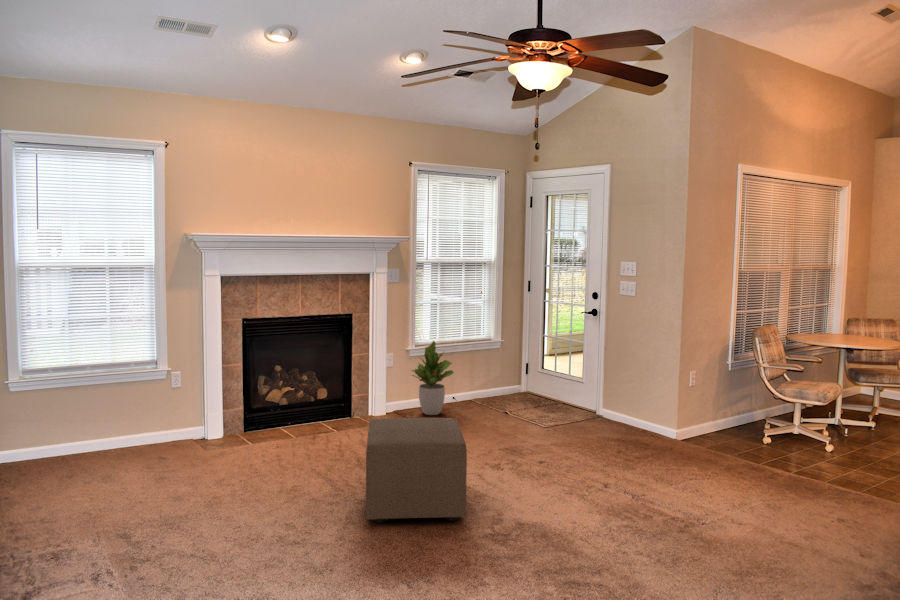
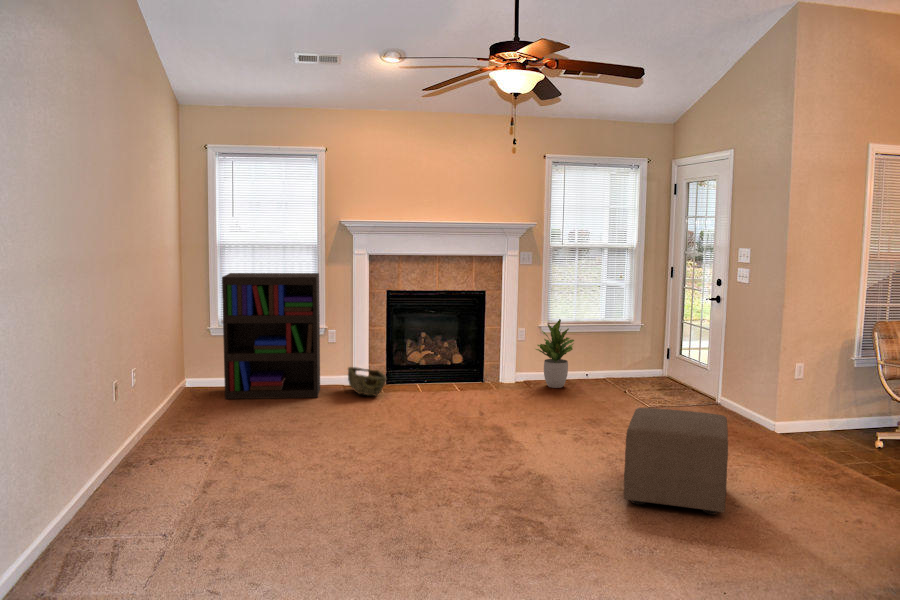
bookshelf: none [27,302,171,481] -> present [222,273,320,399]
woven basket: none [201,416,259,451] -> present [348,367,386,396]
ottoman: present [366,418,467,523] -> present [624,408,728,515]

